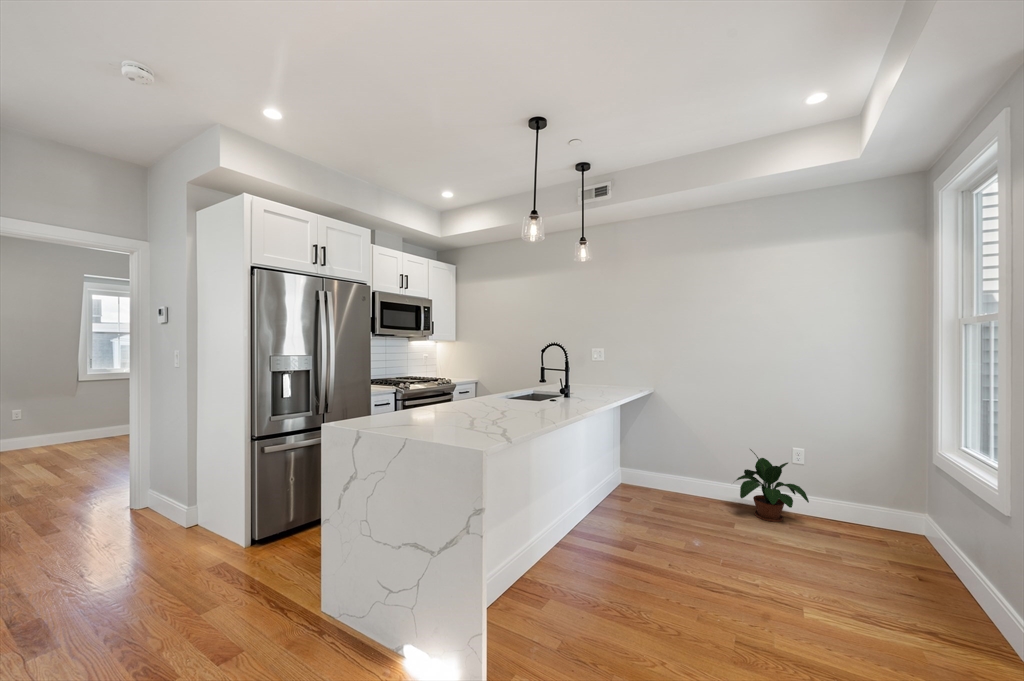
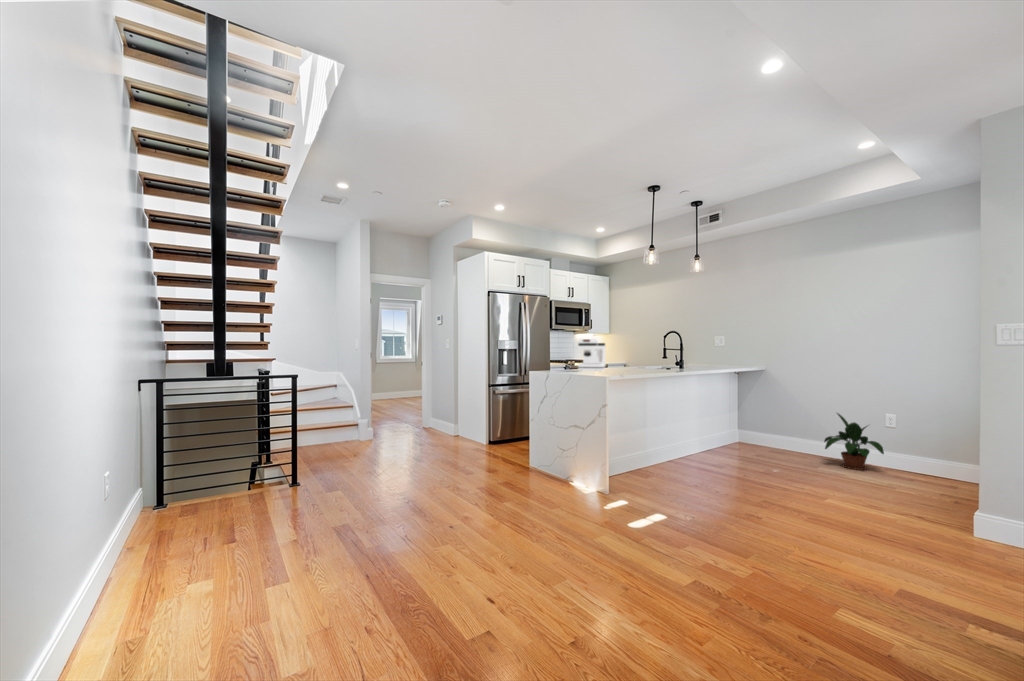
coffee maker: none [419,356,465,415] -> present [578,339,606,372]

